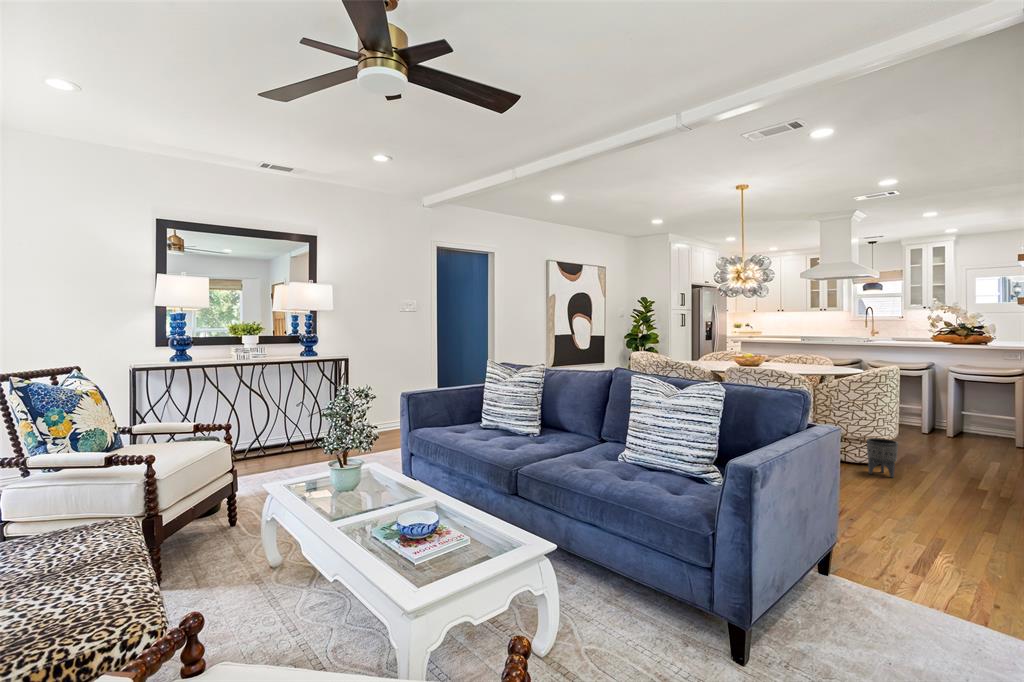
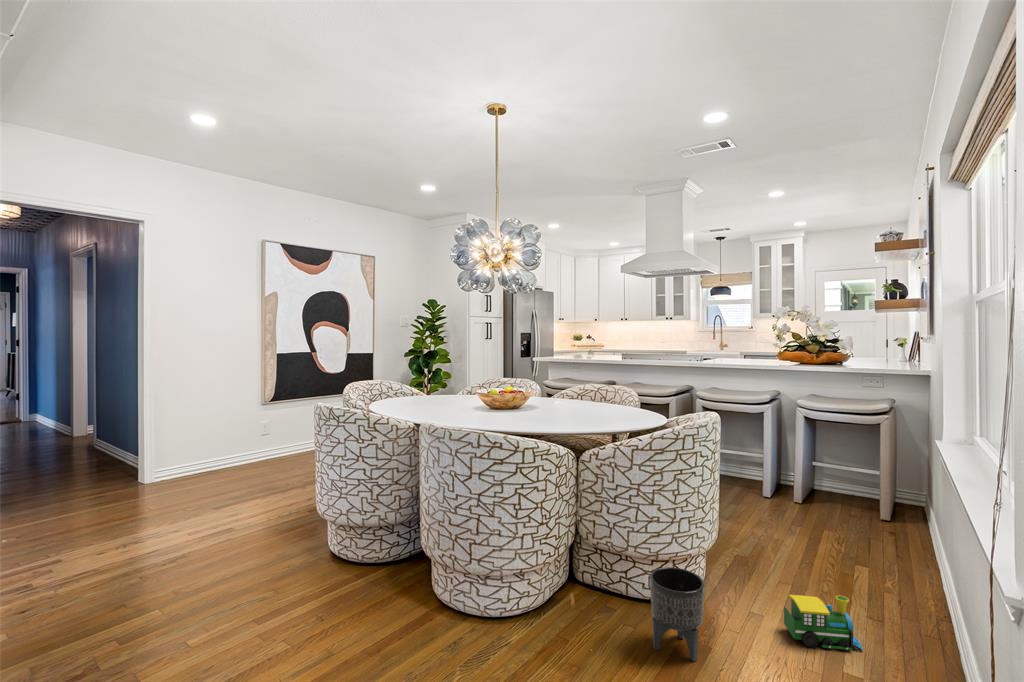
toy train: none [941,455,987,480] -> present [784,595,863,651]

